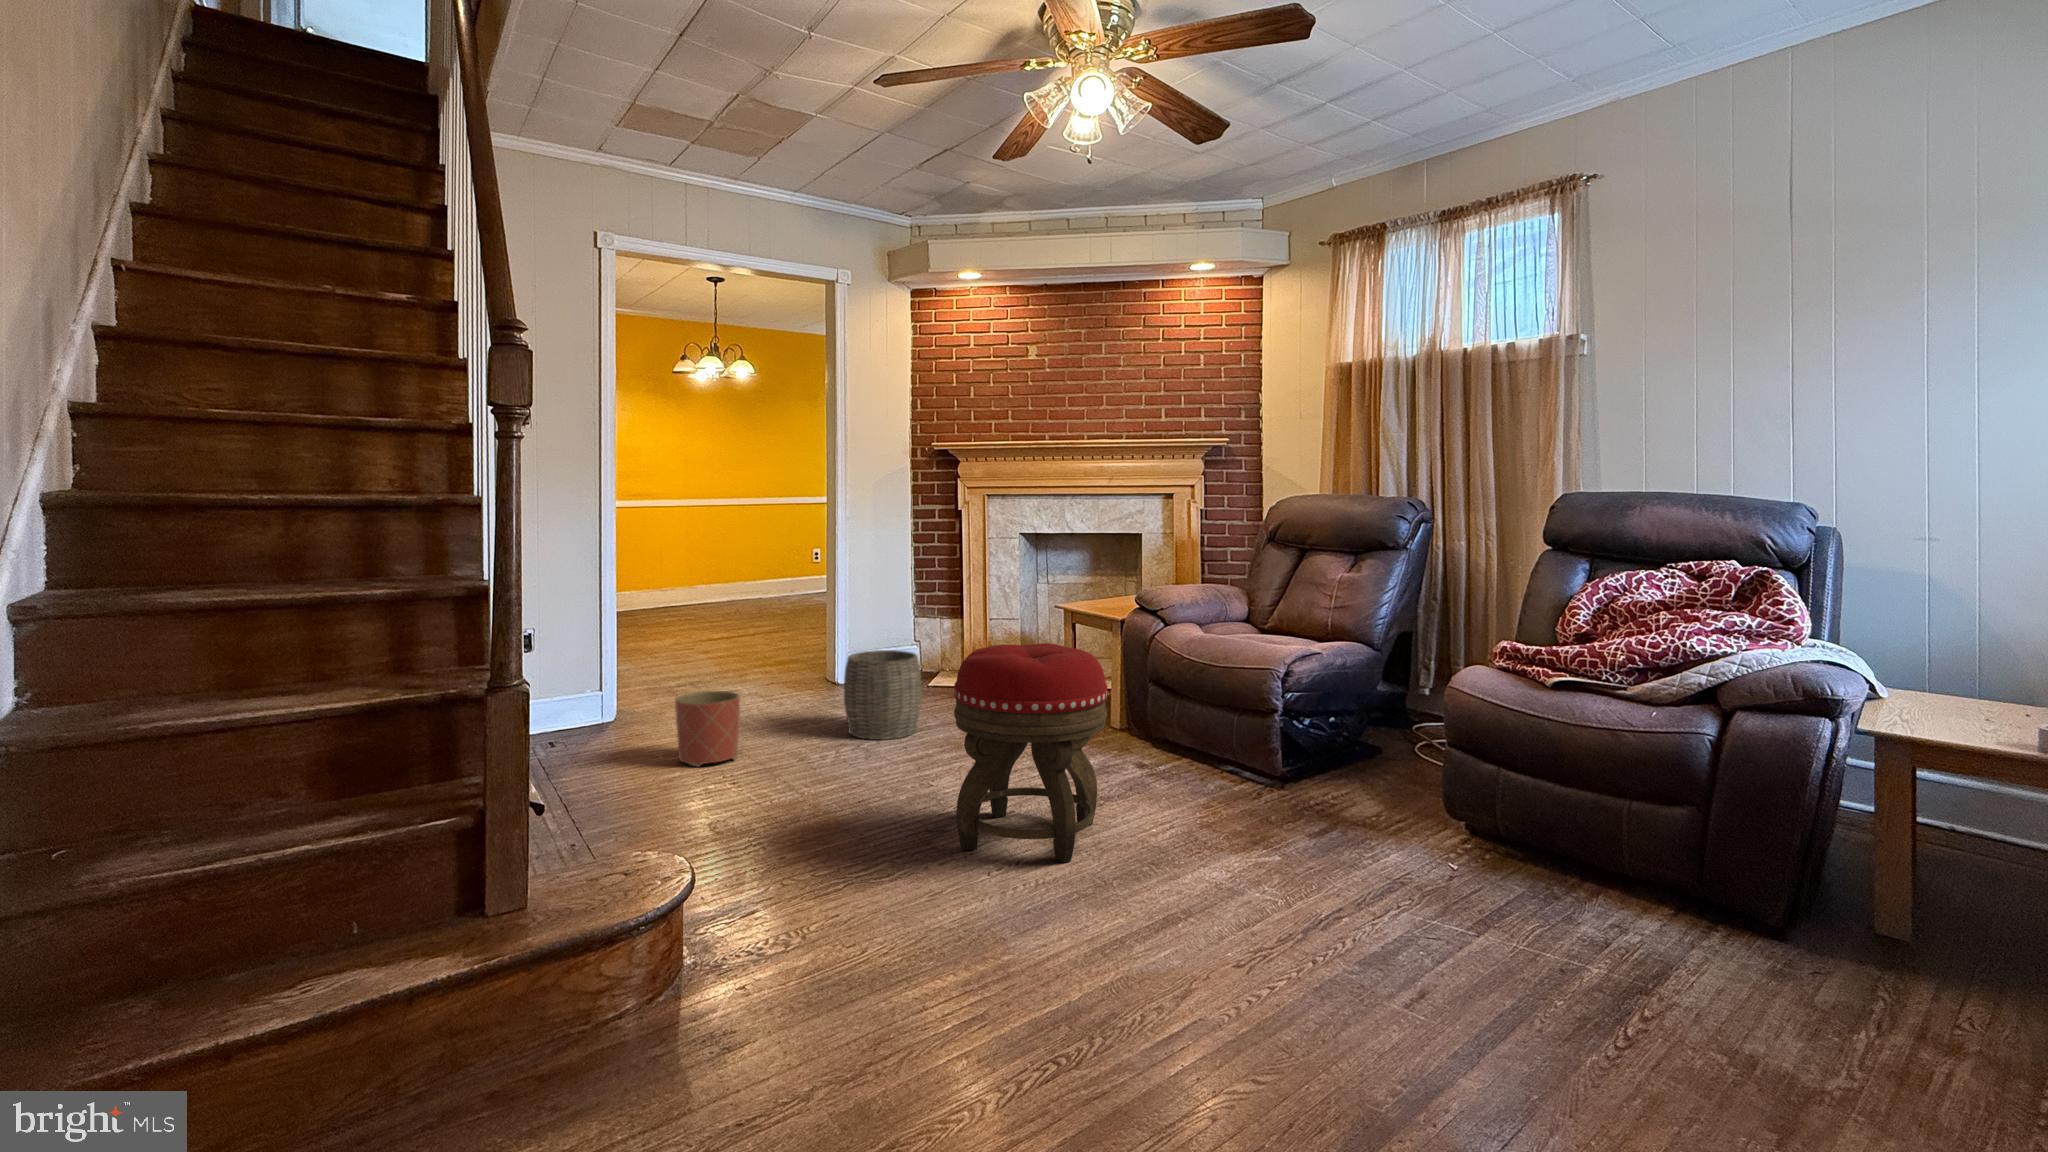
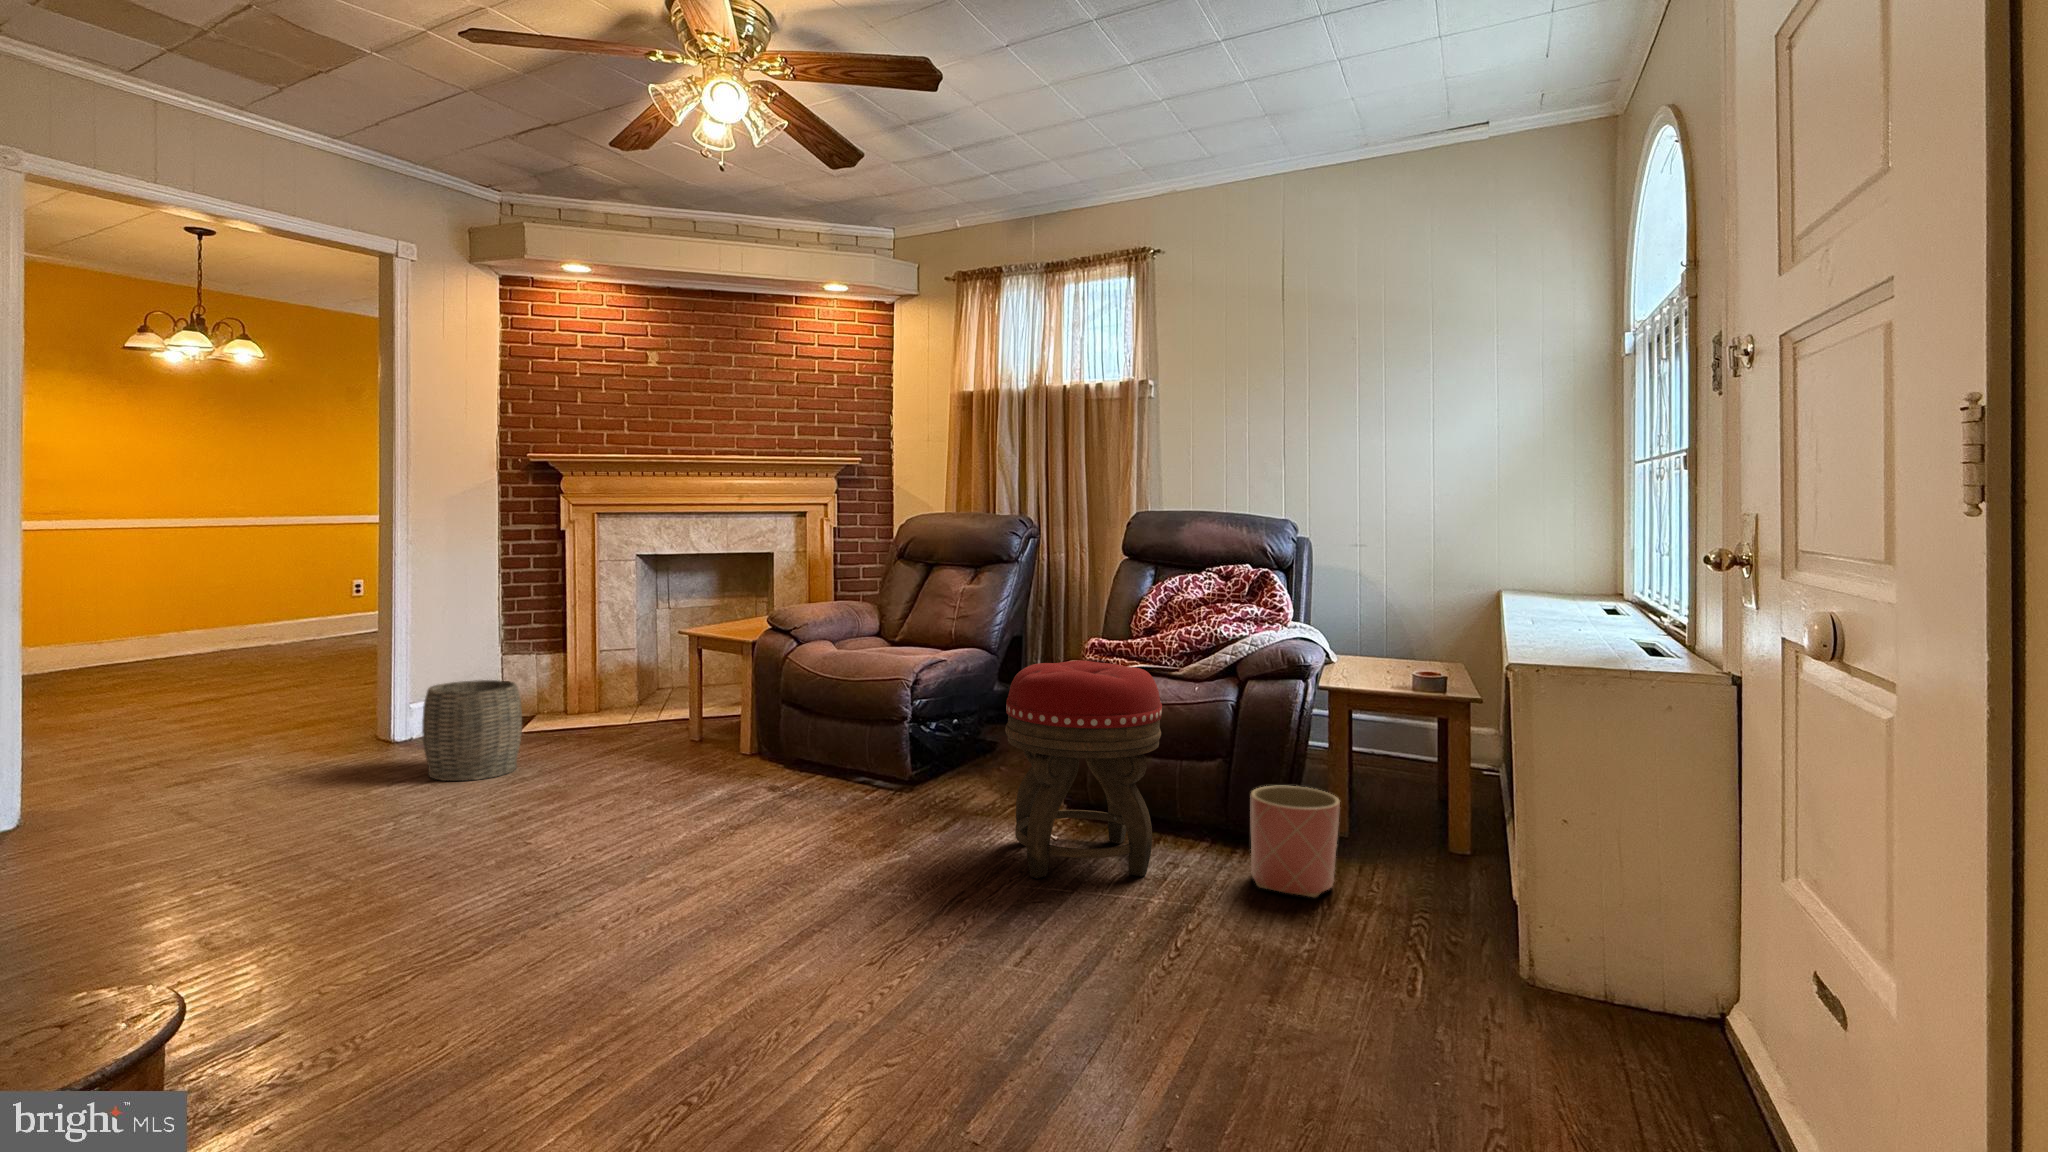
footstool: present [954,643,1107,862] -> present [1005,660,1162,878]
planter: present [675,691,740,767] -> present [1250,786,1340,897]

